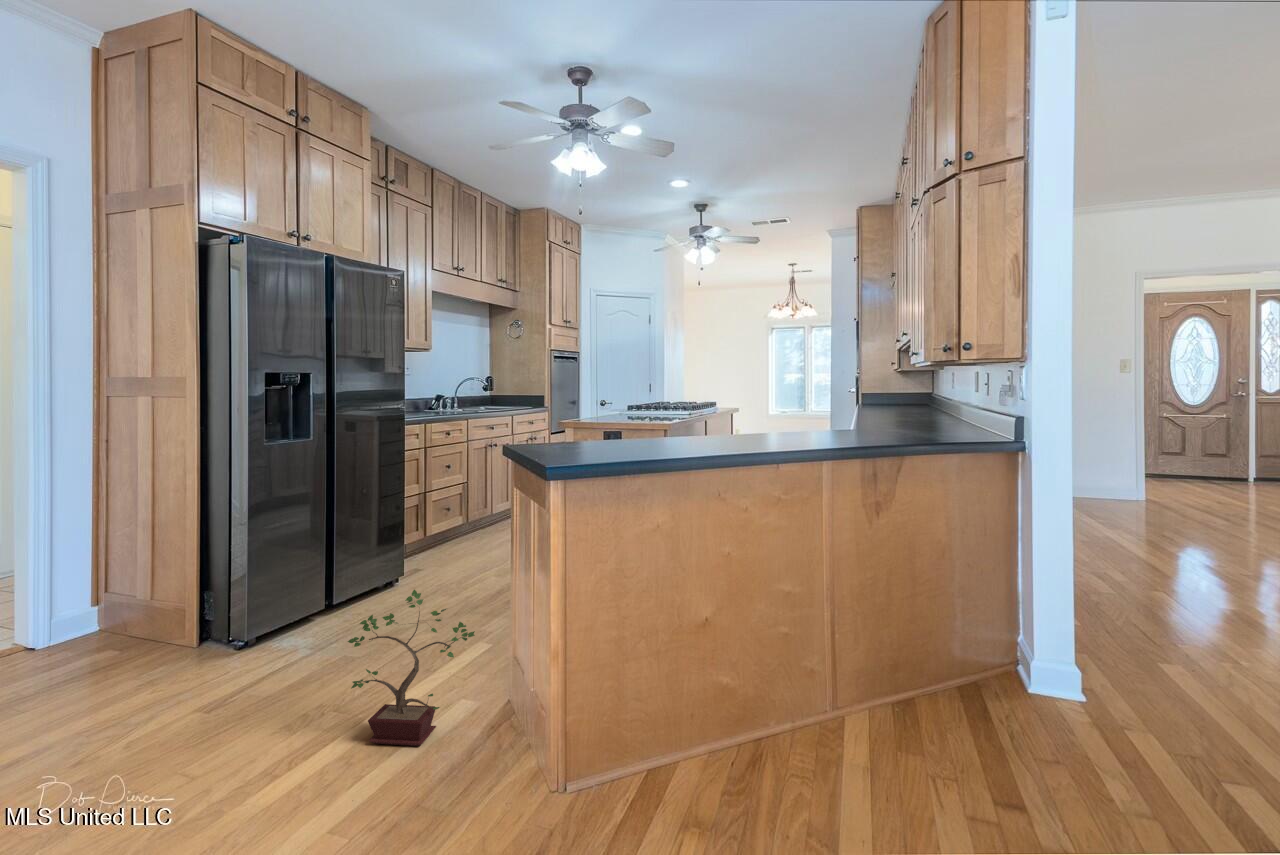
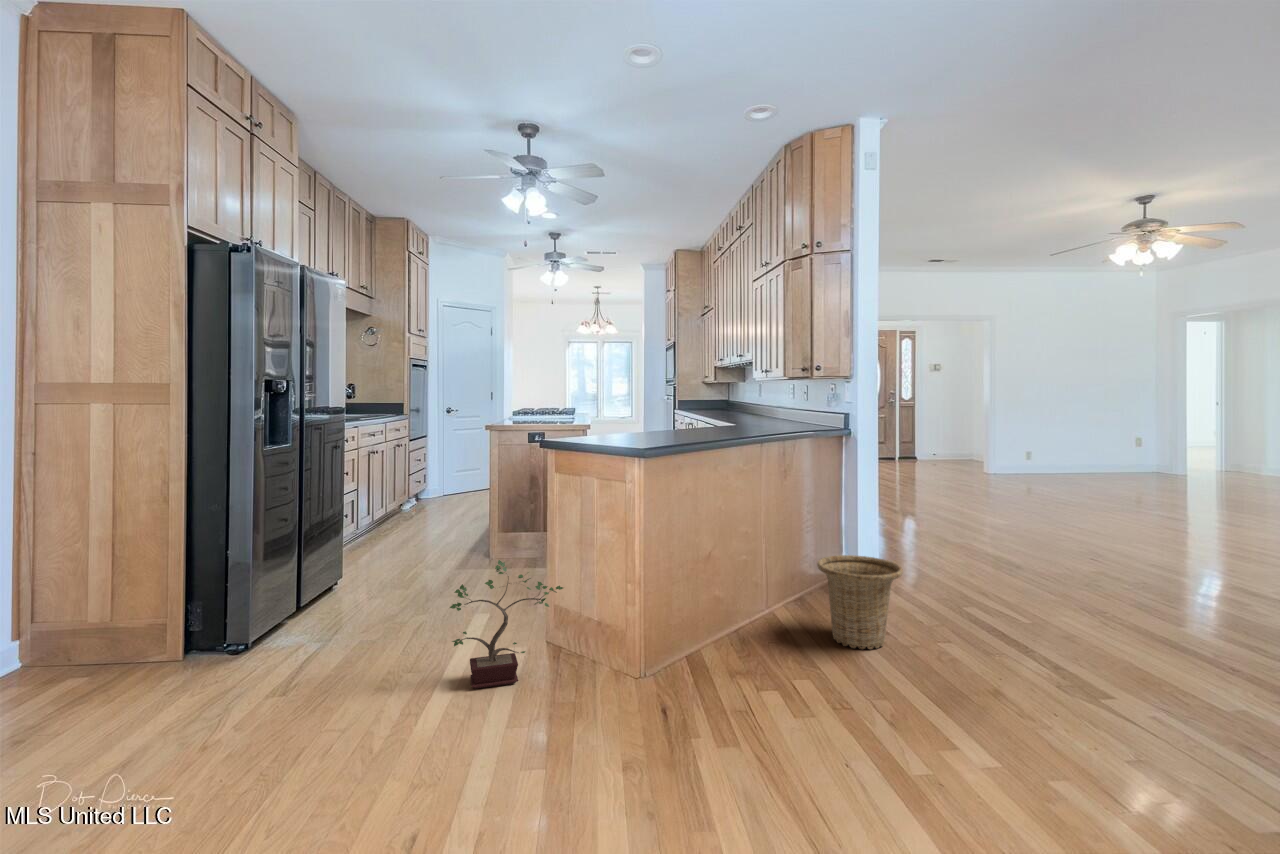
basket: none [872,636,1017,804] -> present [817,555,903,649]

